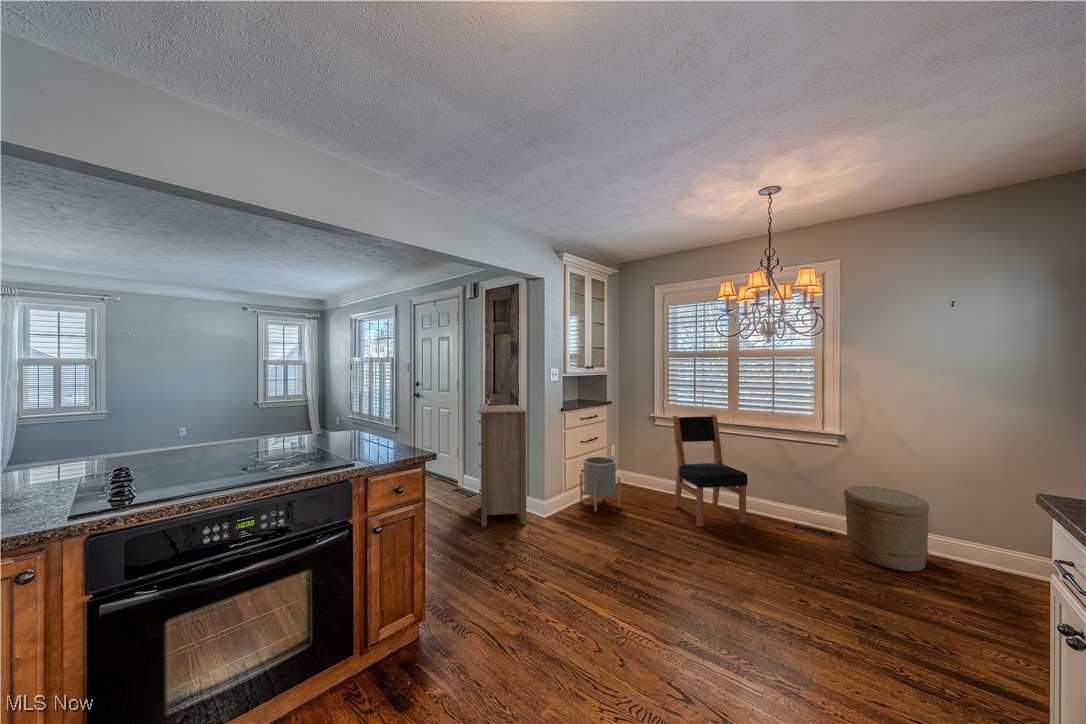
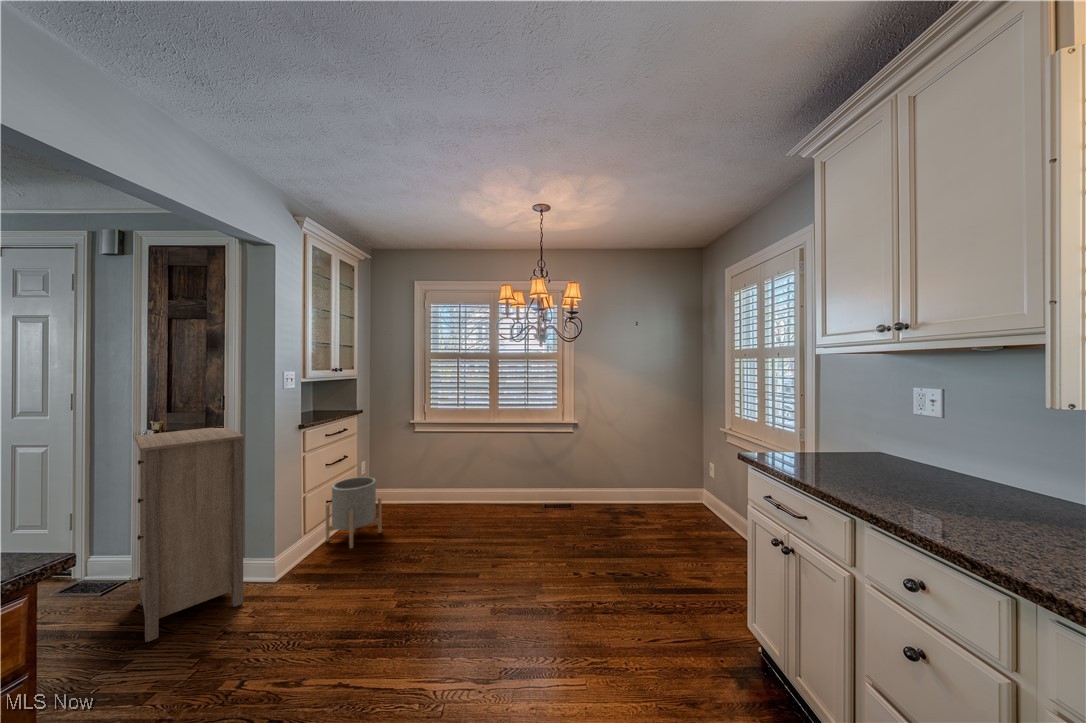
dining chair: present [673,415,748,526] -> none [438,414,510,529]
woven basket: present [844,486,929,572] -> none [581,459,630,521]

